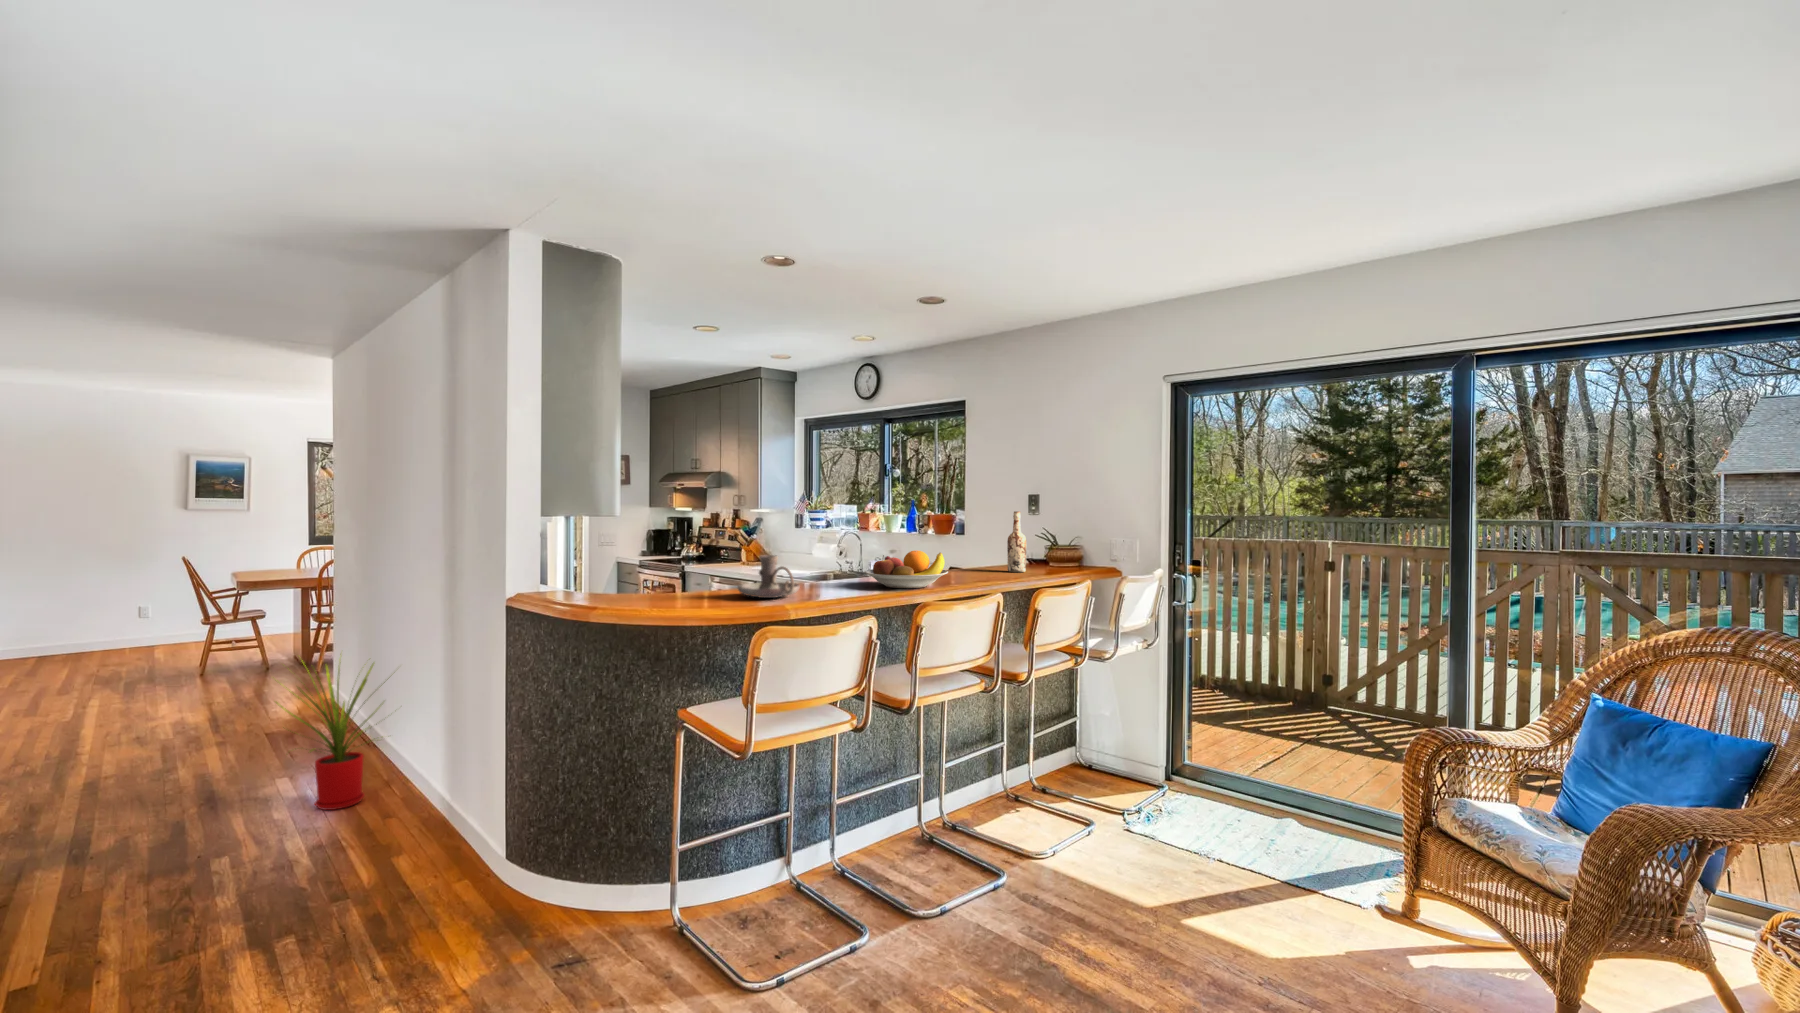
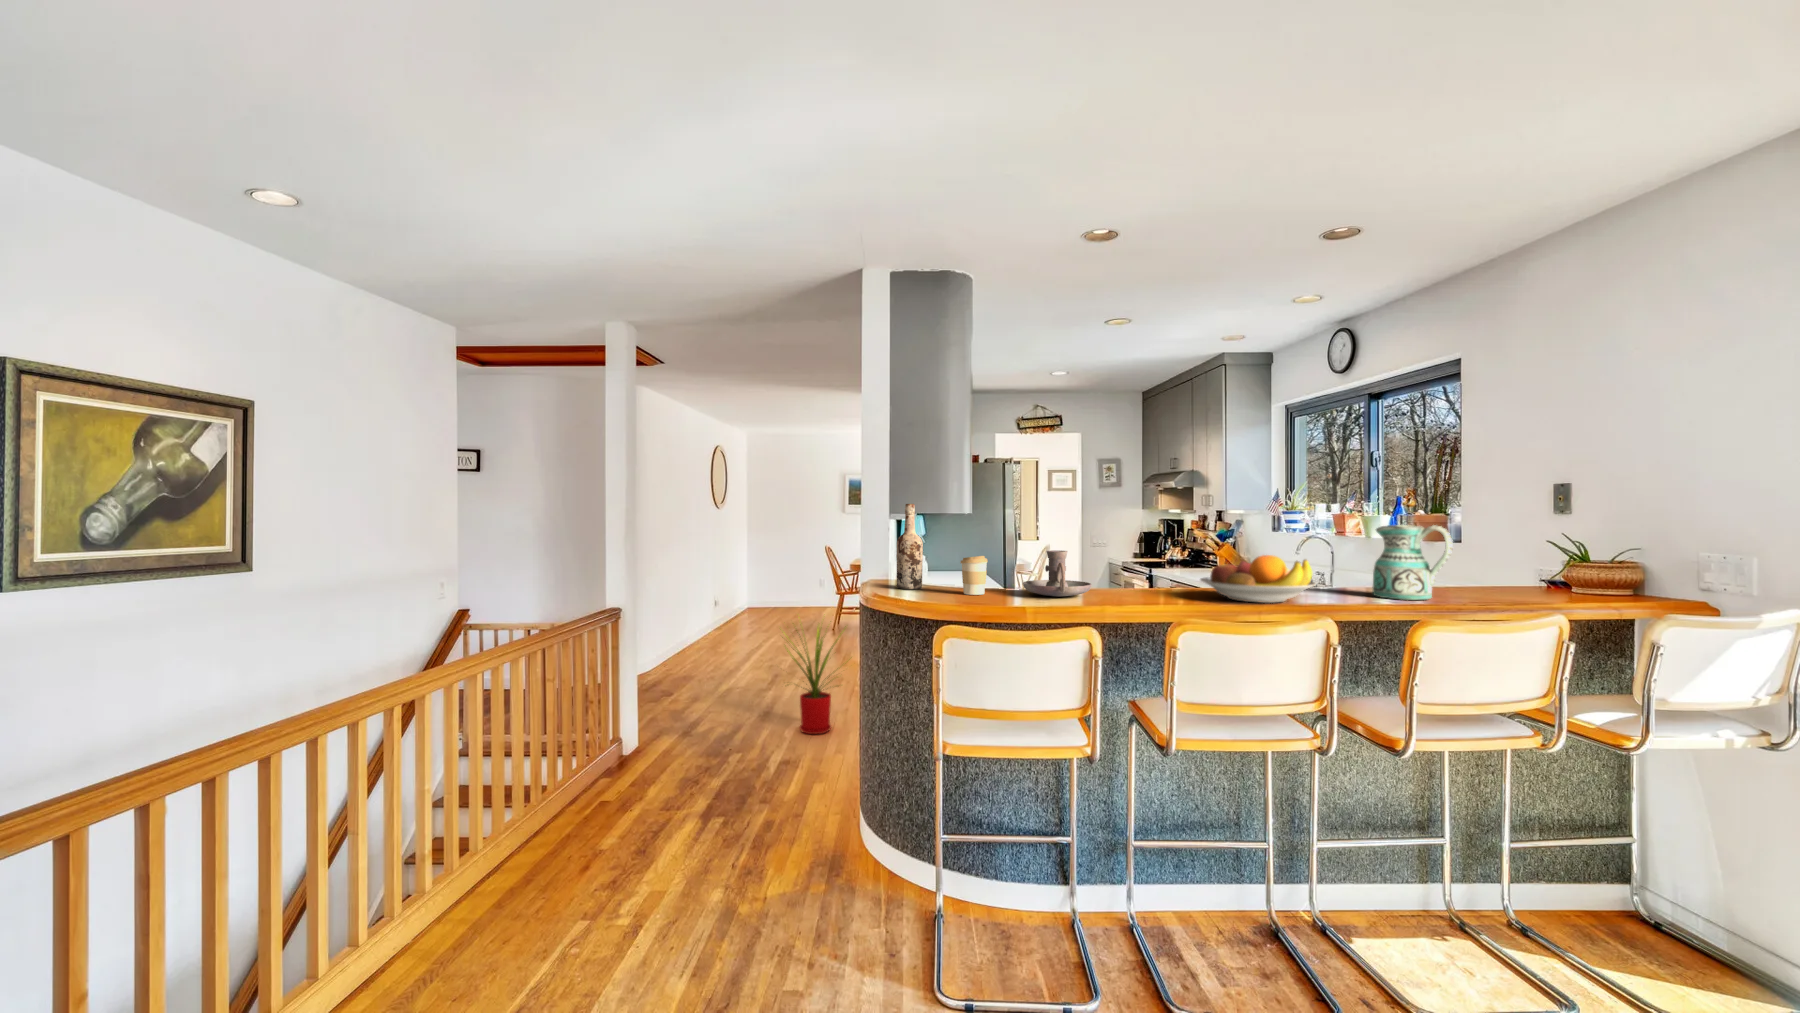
wine bottle: present [1007,511,1026,572] -> present [897,504,923,589]
ceramic pitcher: none [956,524,1006,578] -> present [1372,525,1453,600]
coffee cup: none [685,565,712,604] -> present [961,556,988,595]

